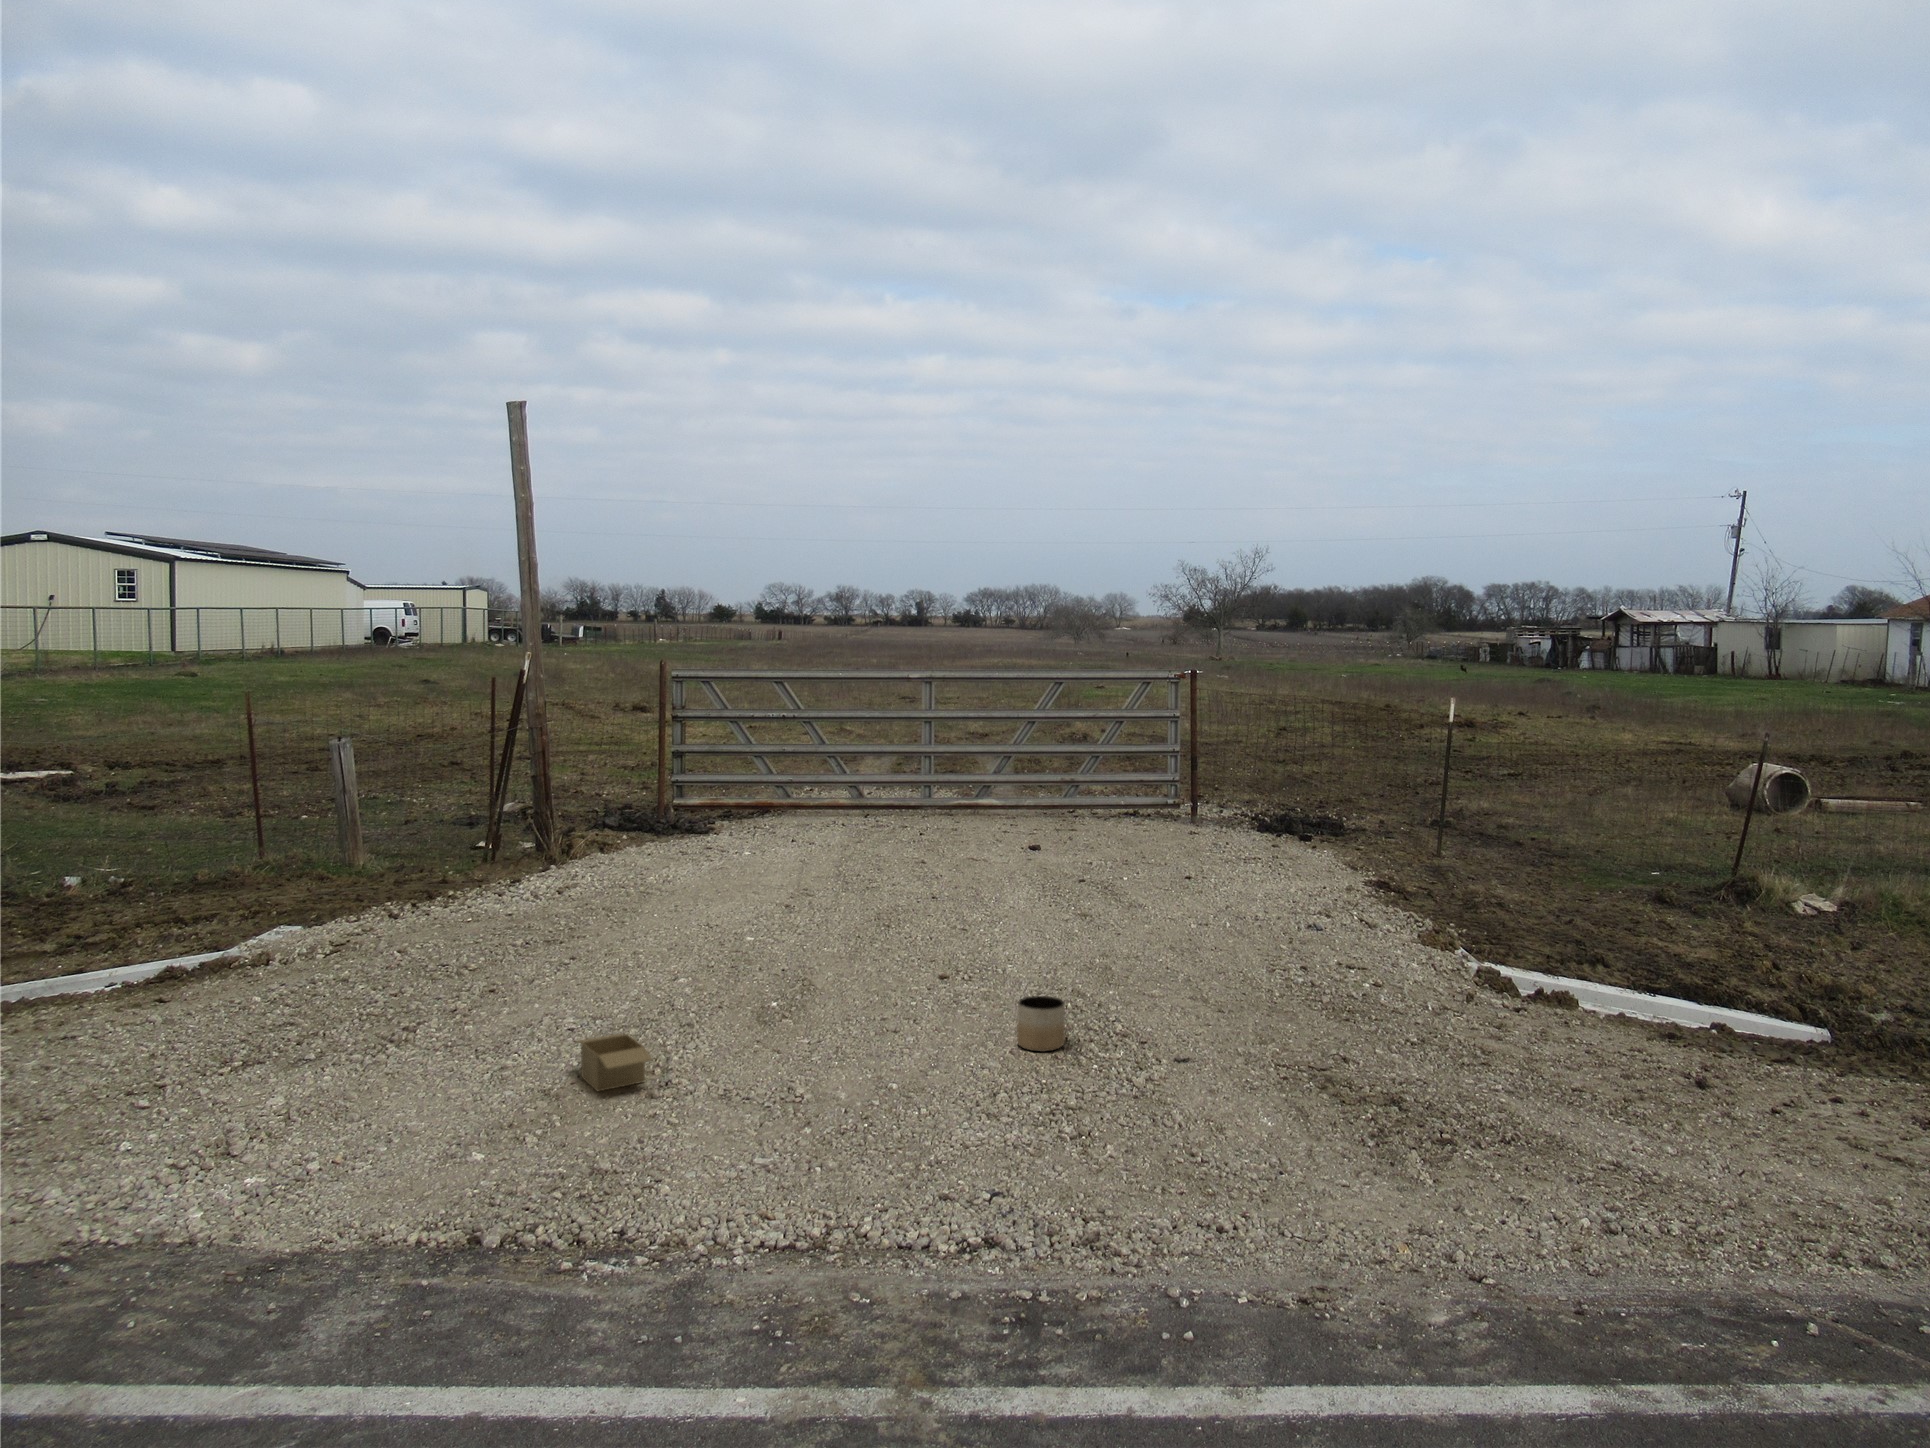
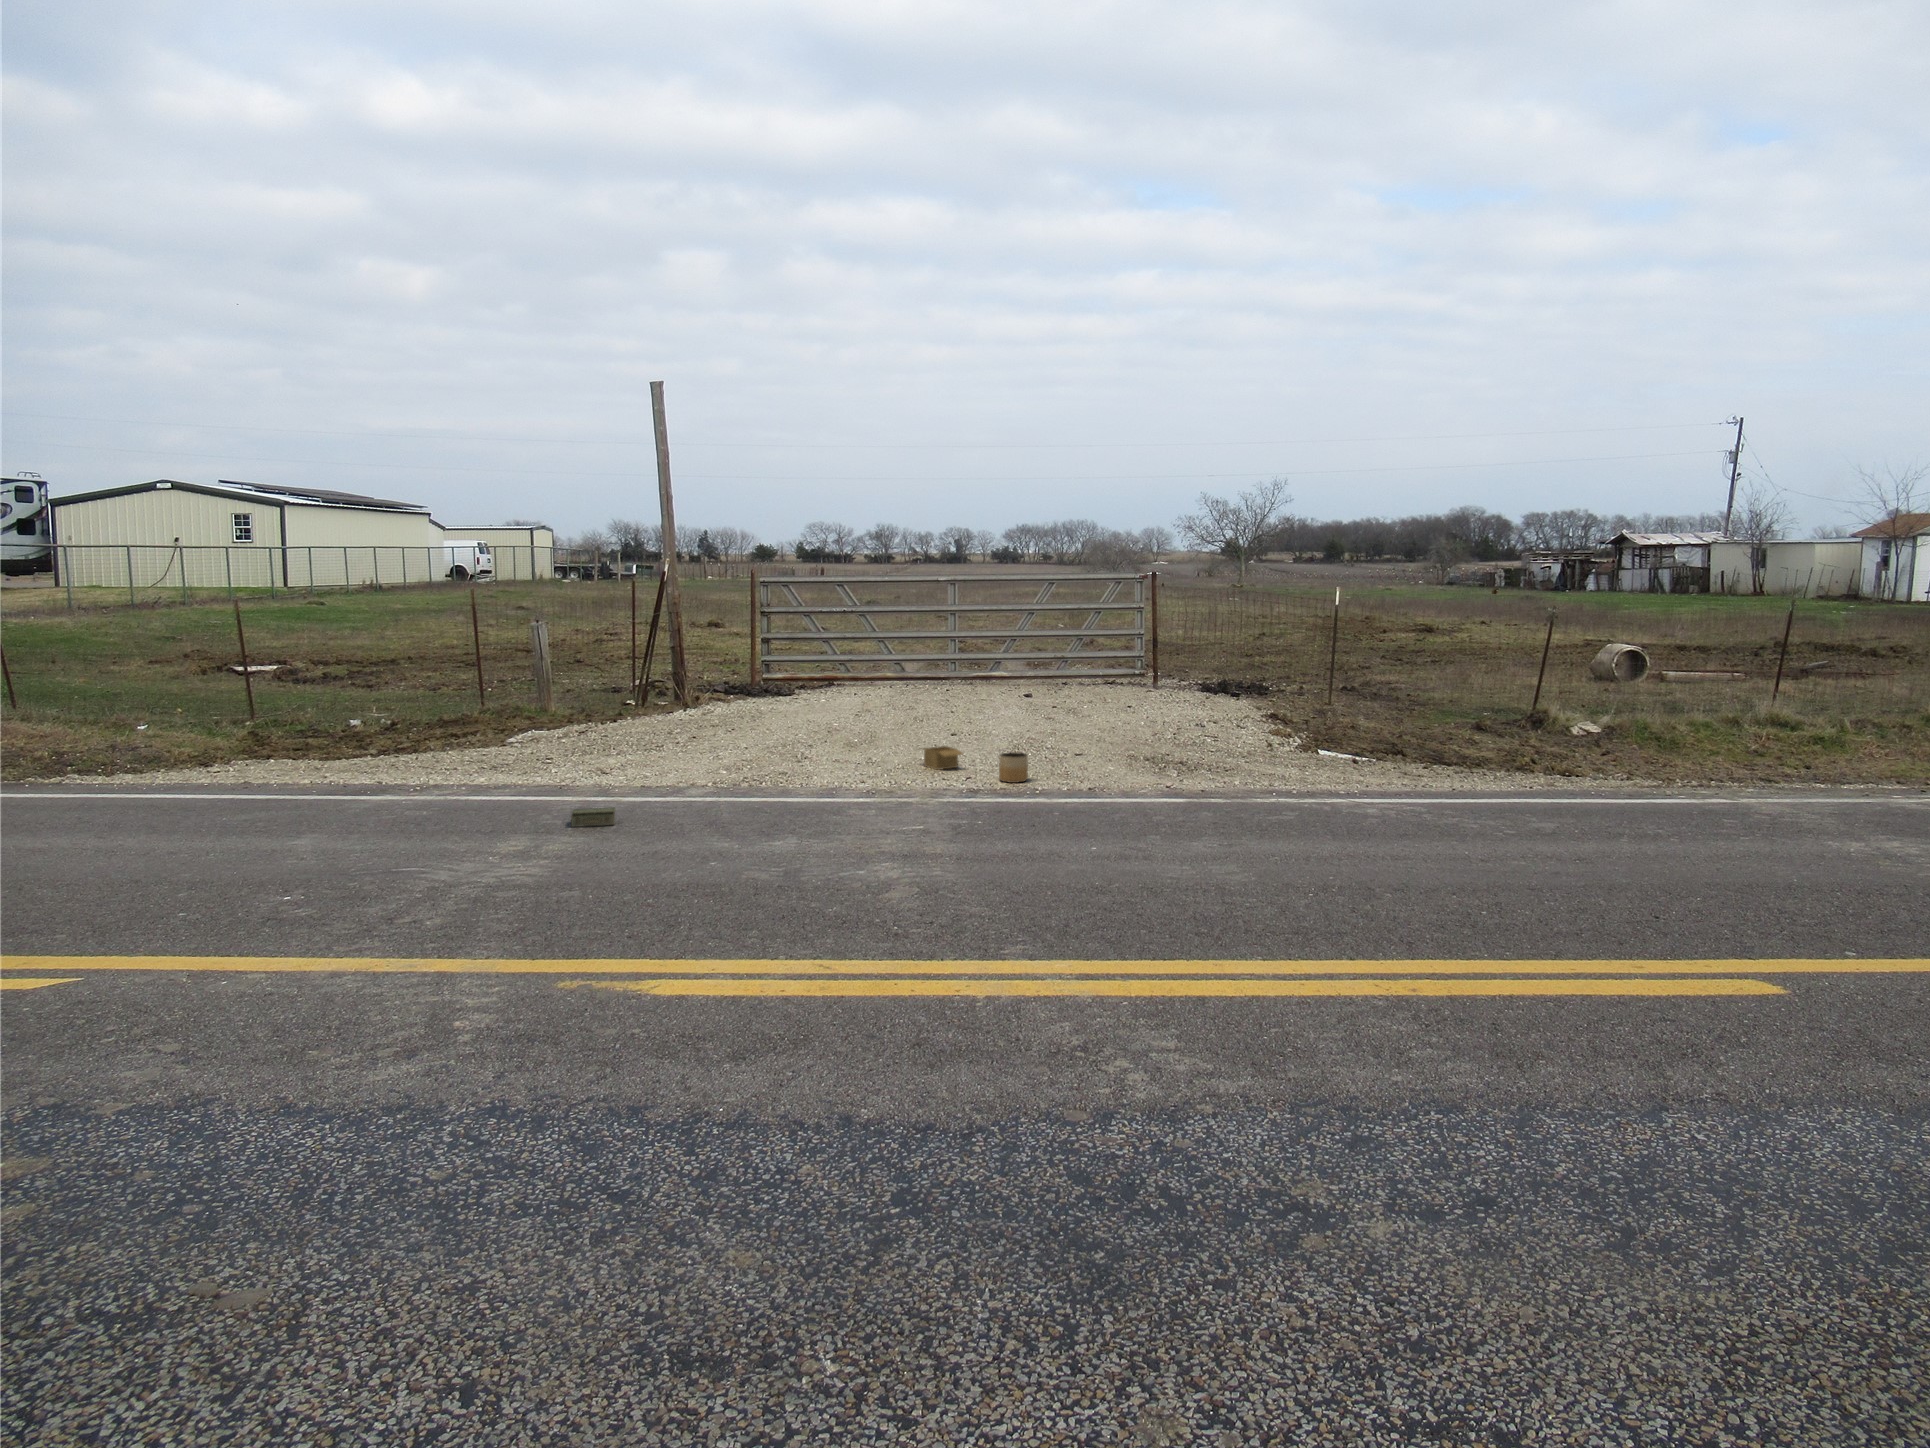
cardboard box: present [576,1034,652,1091] -> present [924,746,963,770]
toolbox: none [210,1156,312,1209] -> present [571,808,616,827]

